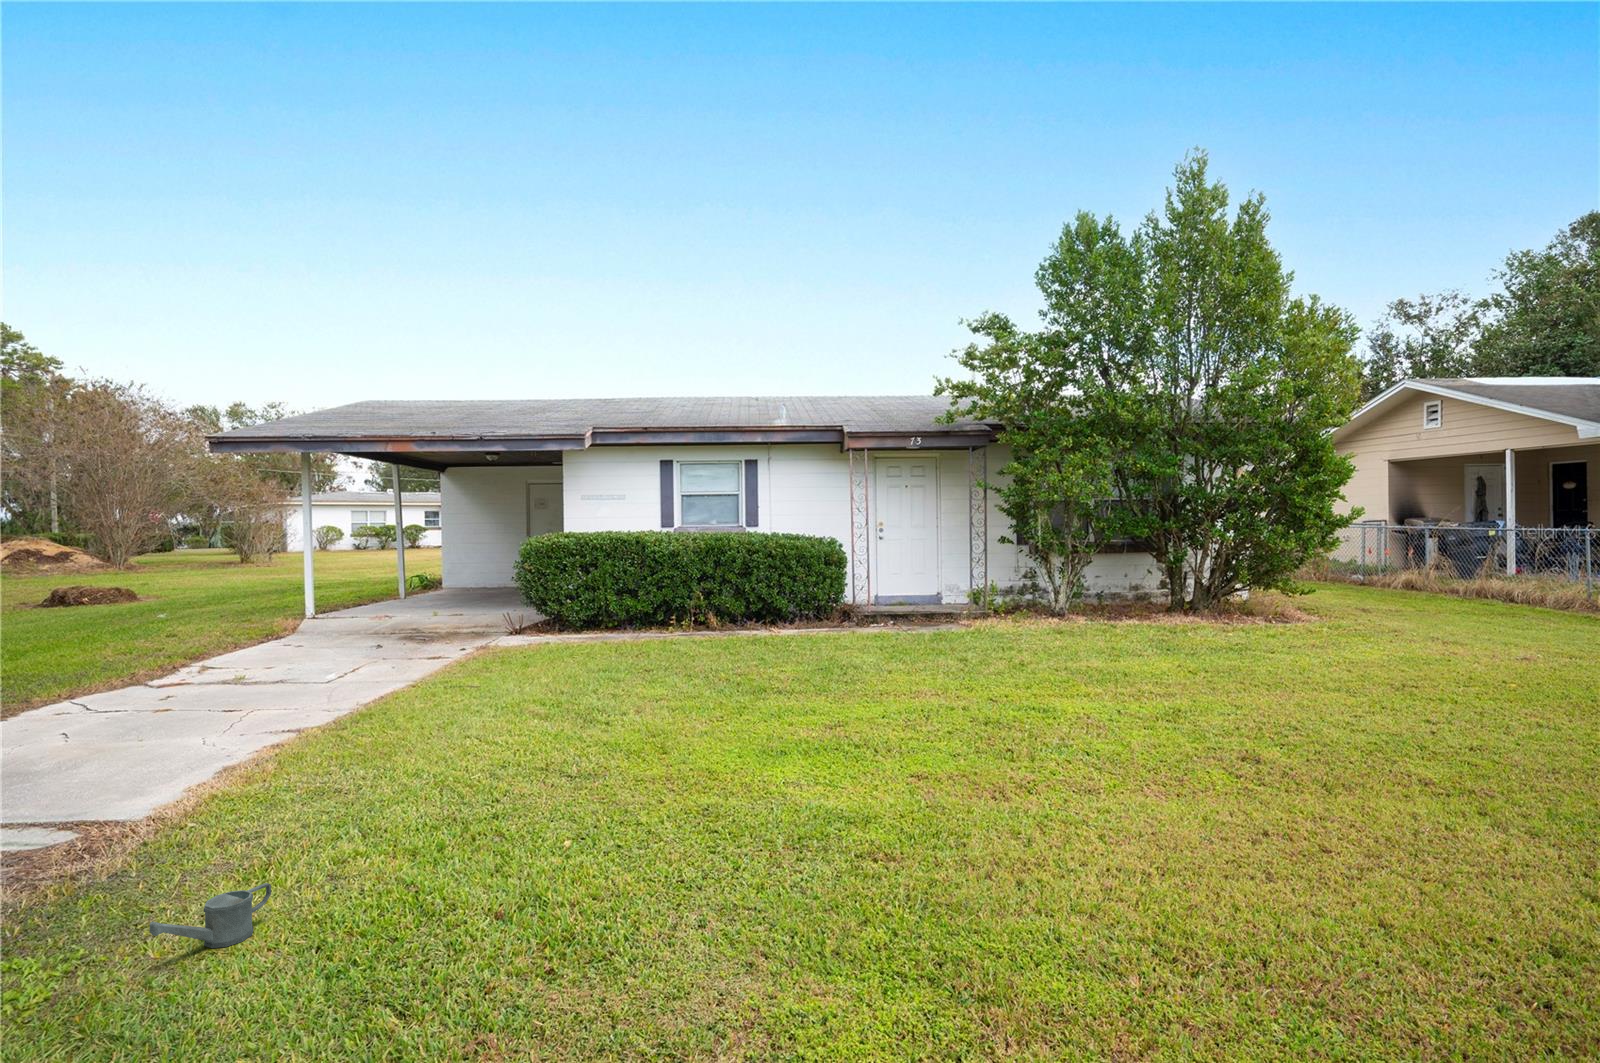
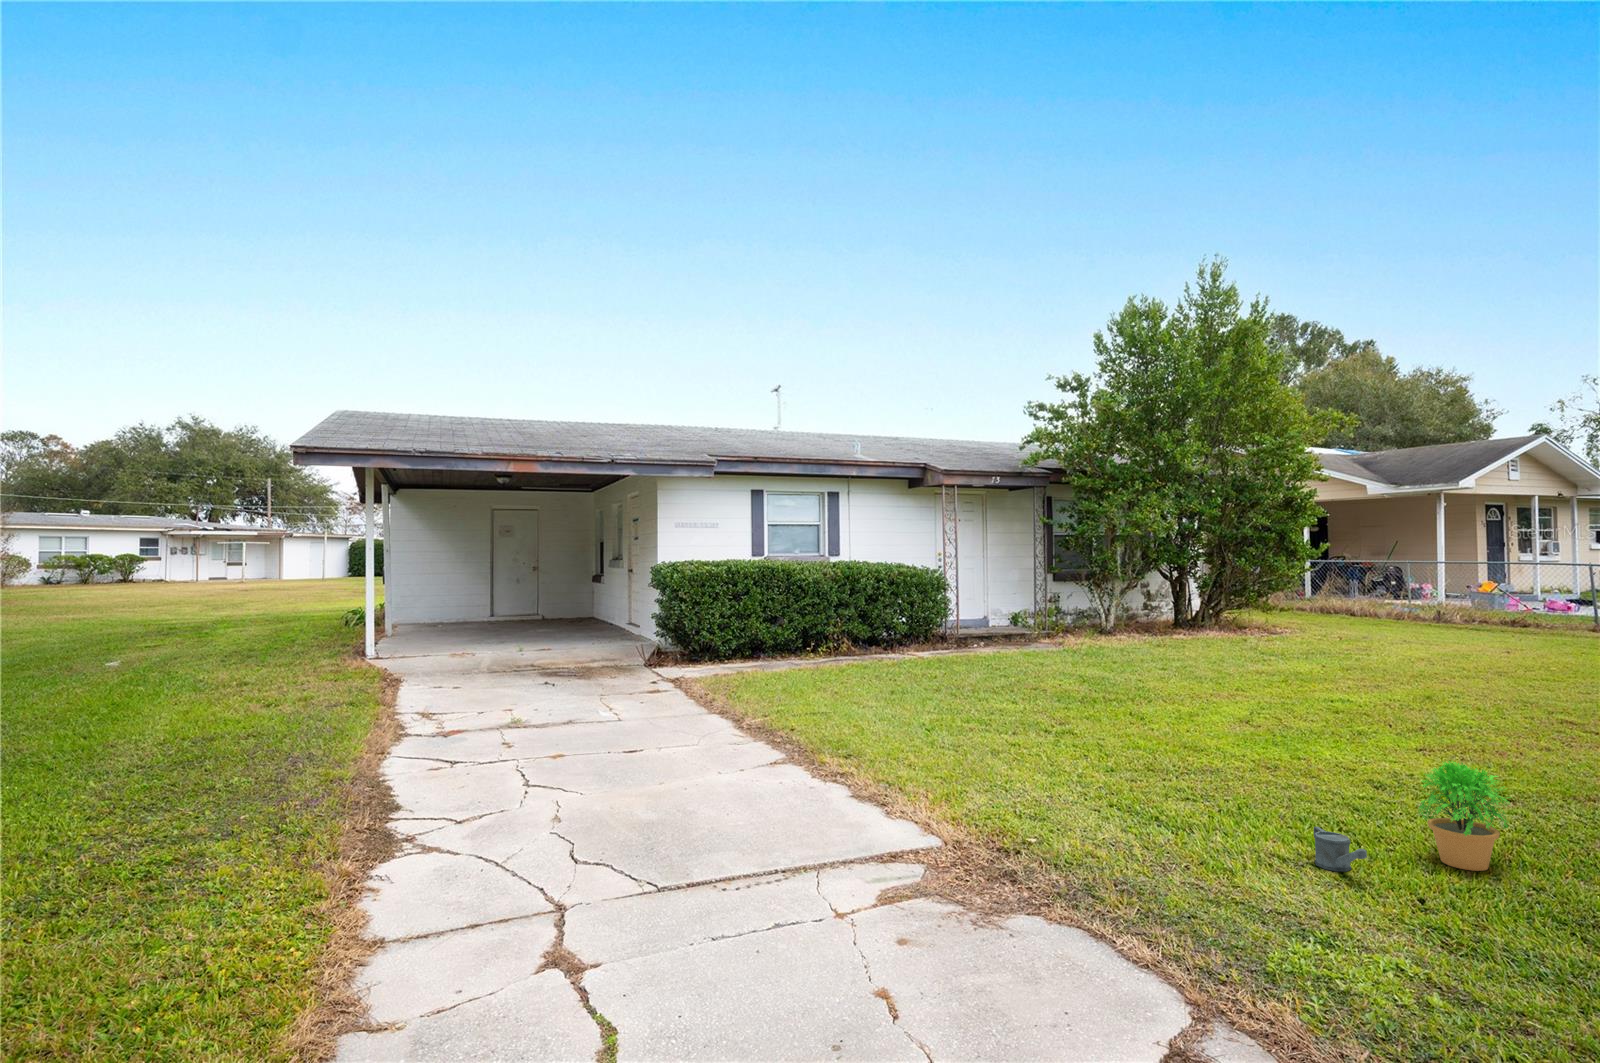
potted plant: none [294,818,425,981] -> present [1418,761,1508,871]

